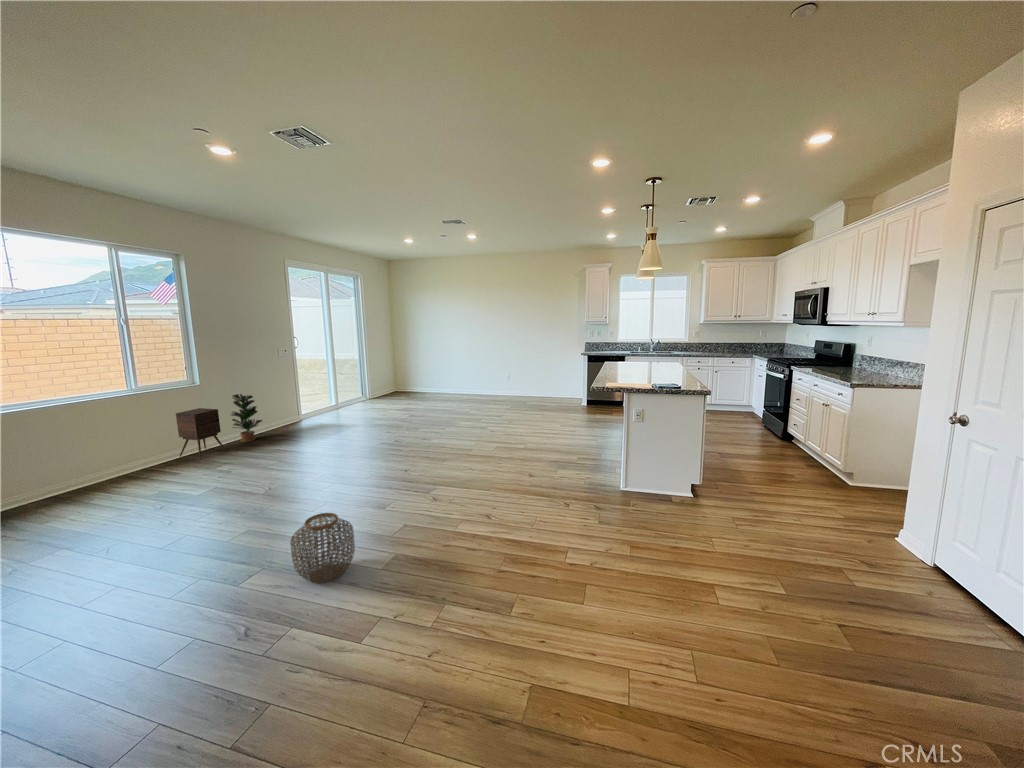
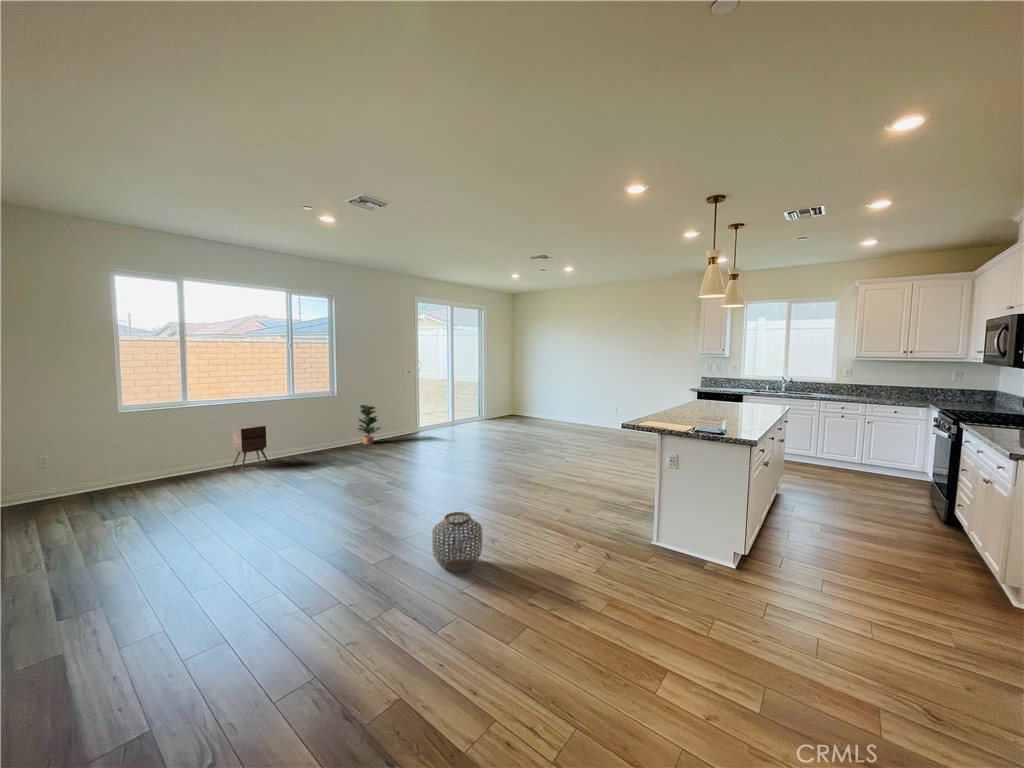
side table: present [176,408,226,459] -> present [233,423,270,470]
woven basket: present [290,513,355,583] -> present [432,512,482,573]

